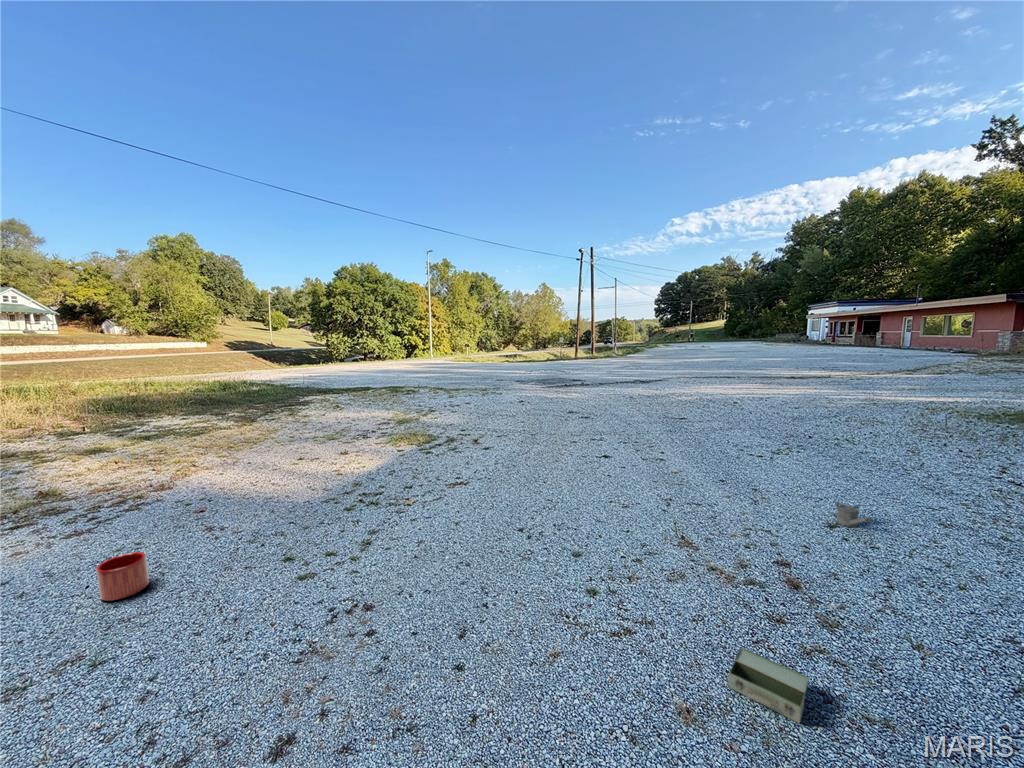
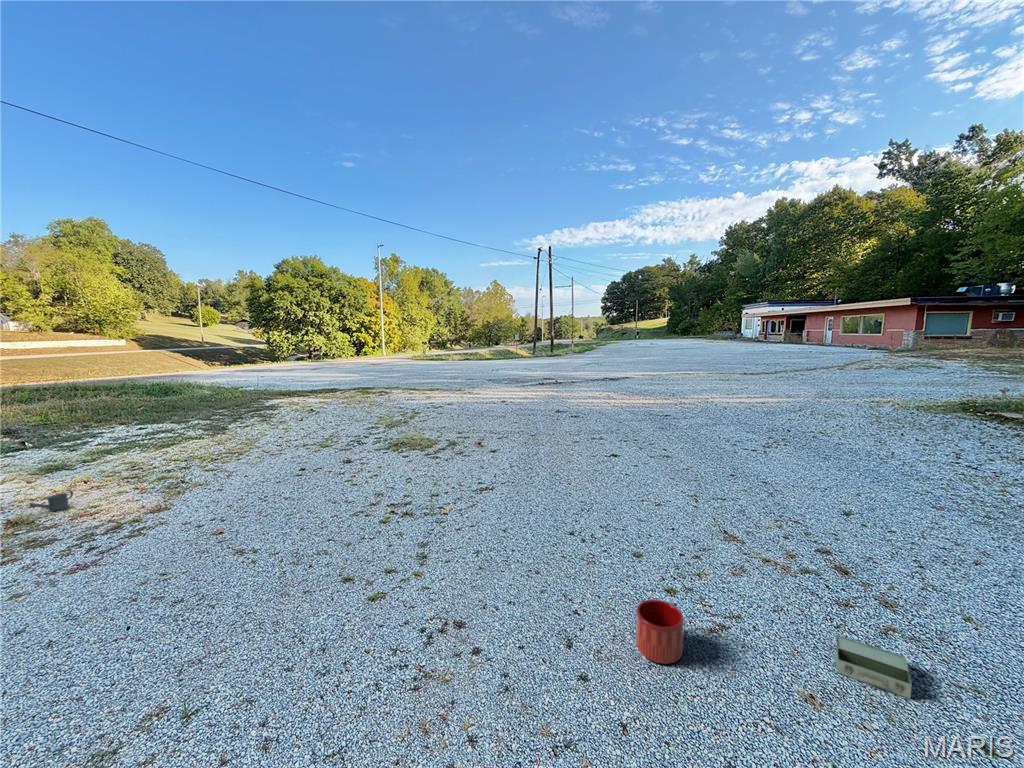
watering can: present [836,502,871,527] -> present [29,491,73,511]
planter: present [96,552,149,601] -> present [636,600,683,664]

